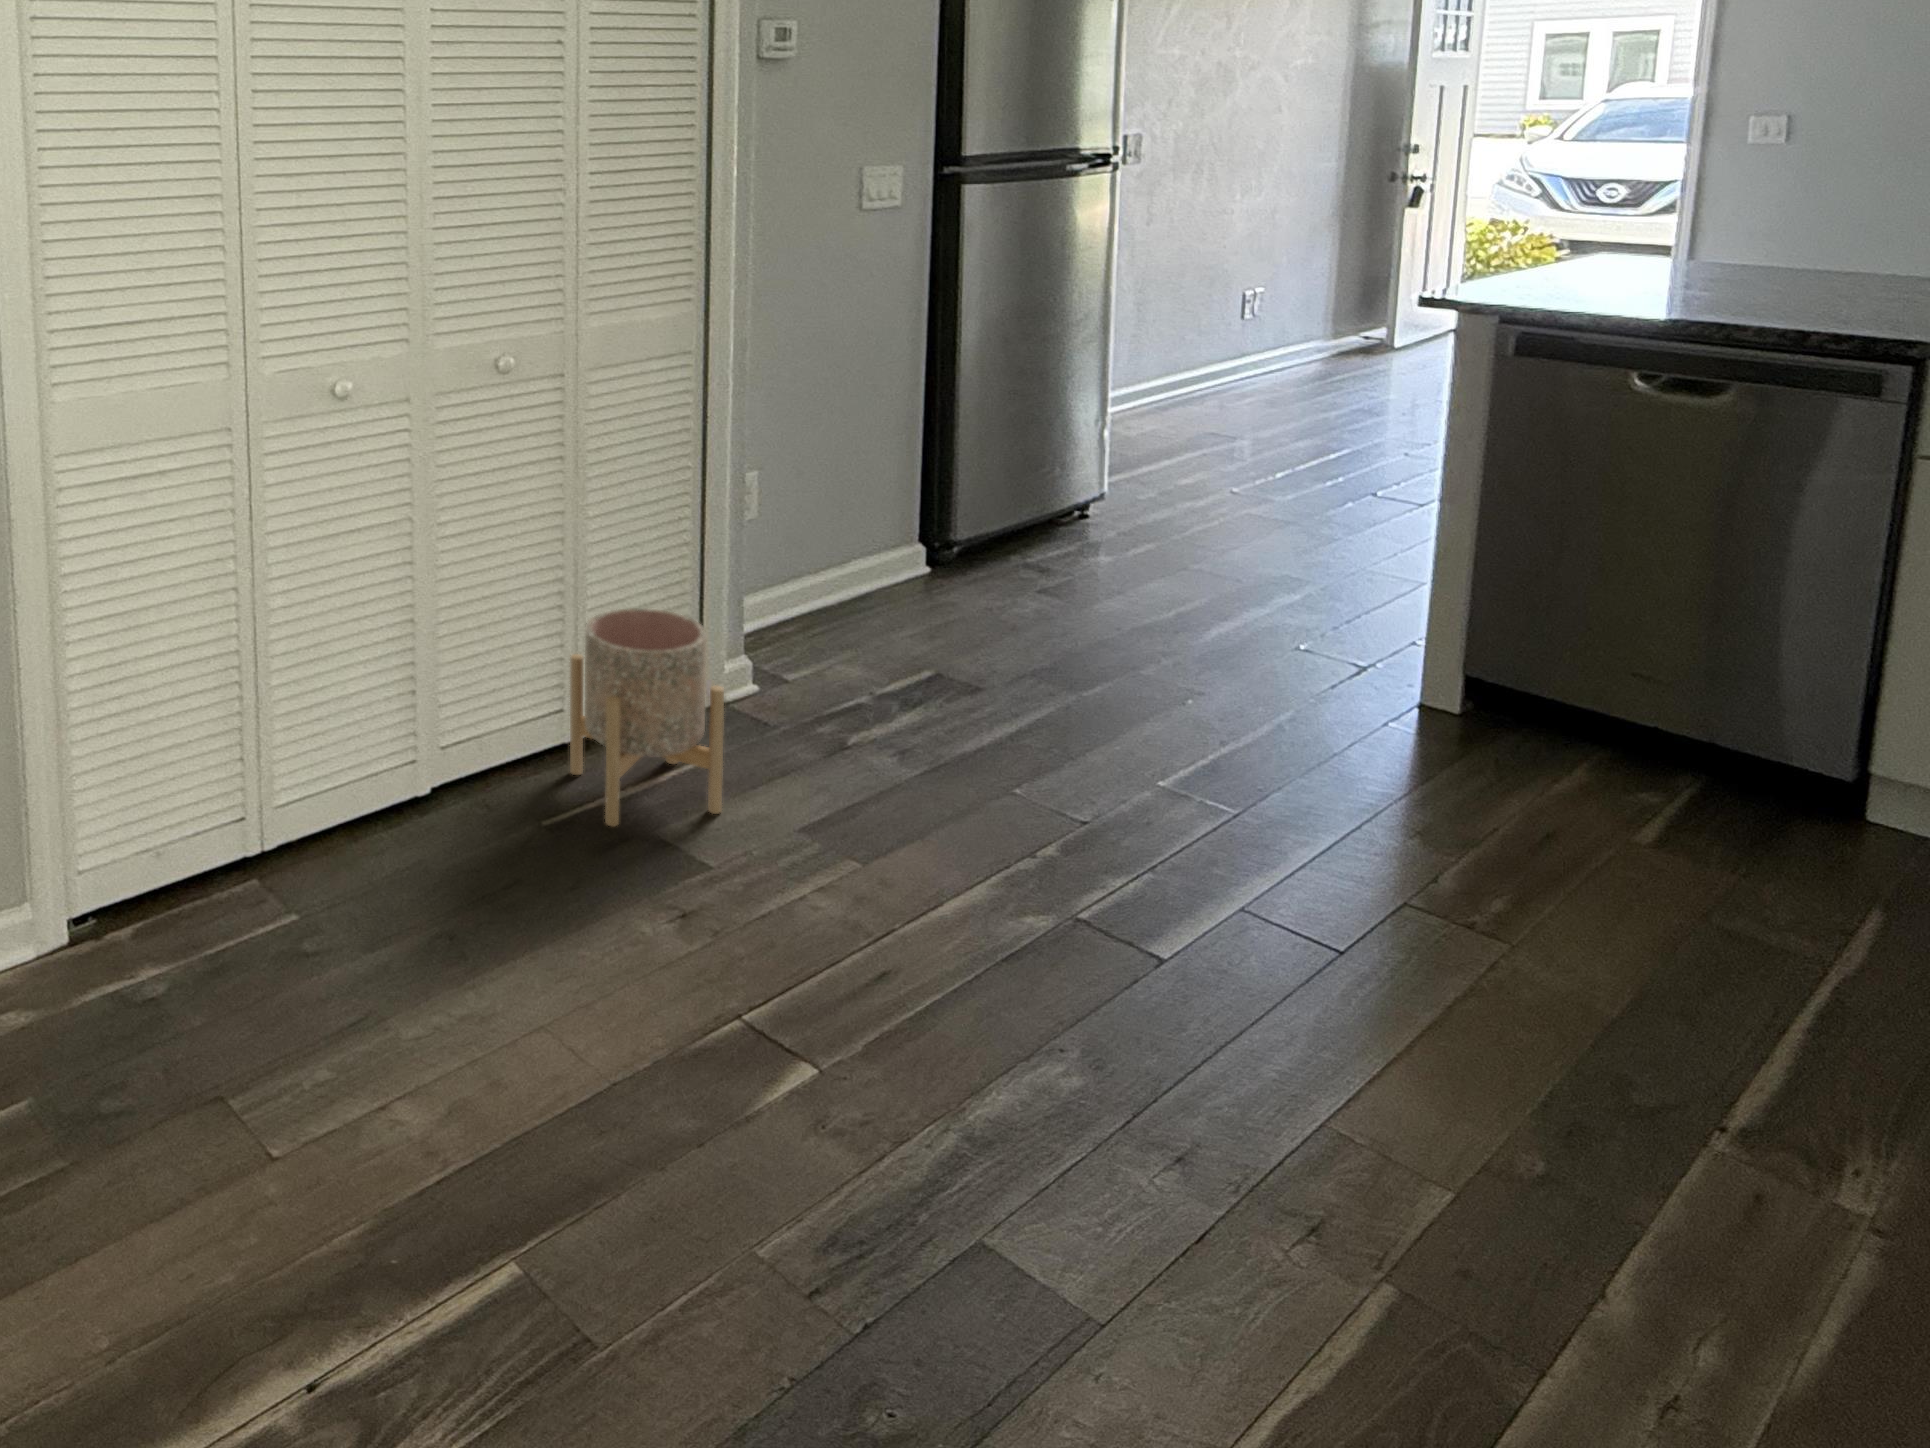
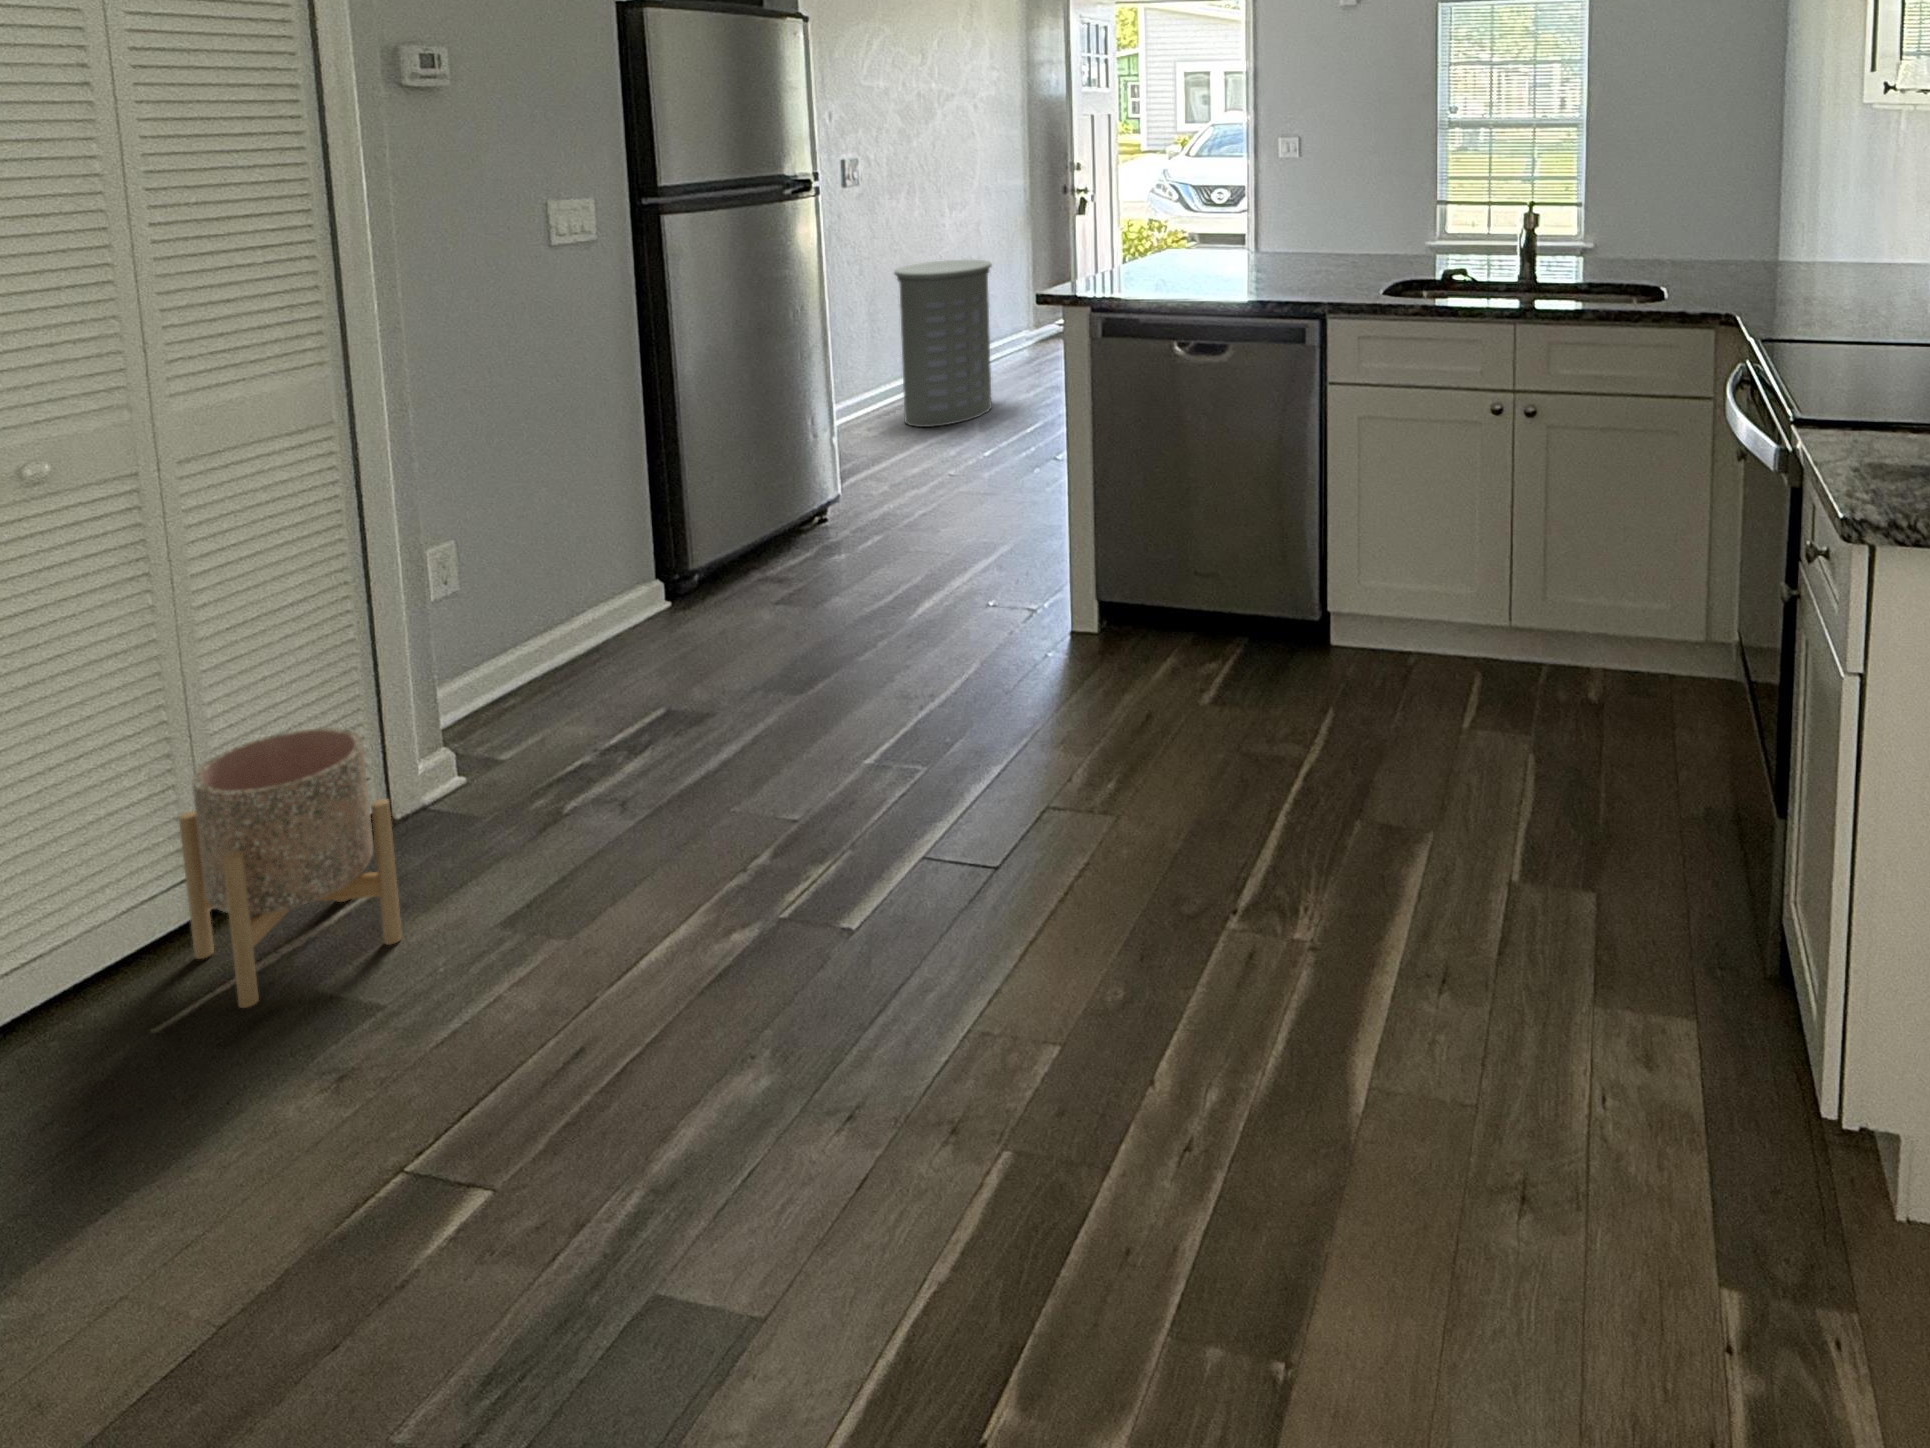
laundry hamper: none [1164,252,1294,439] -> present [894,260,992,427]

